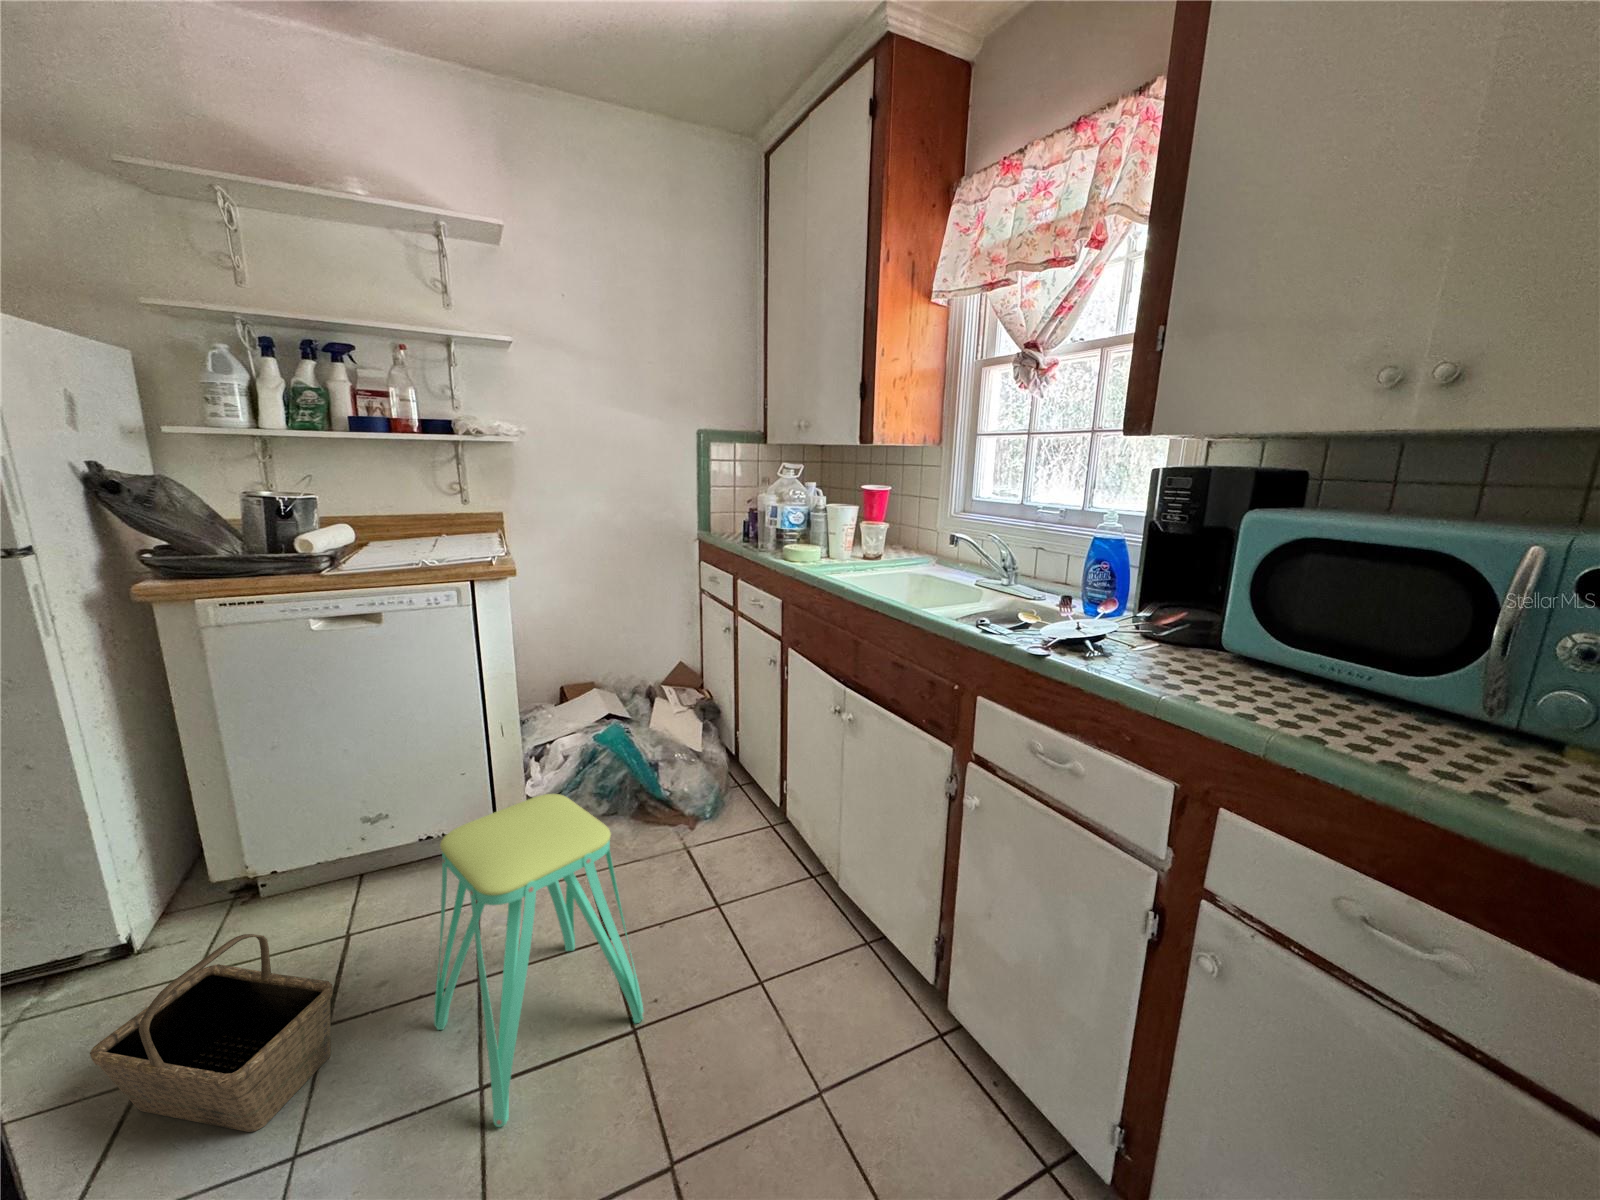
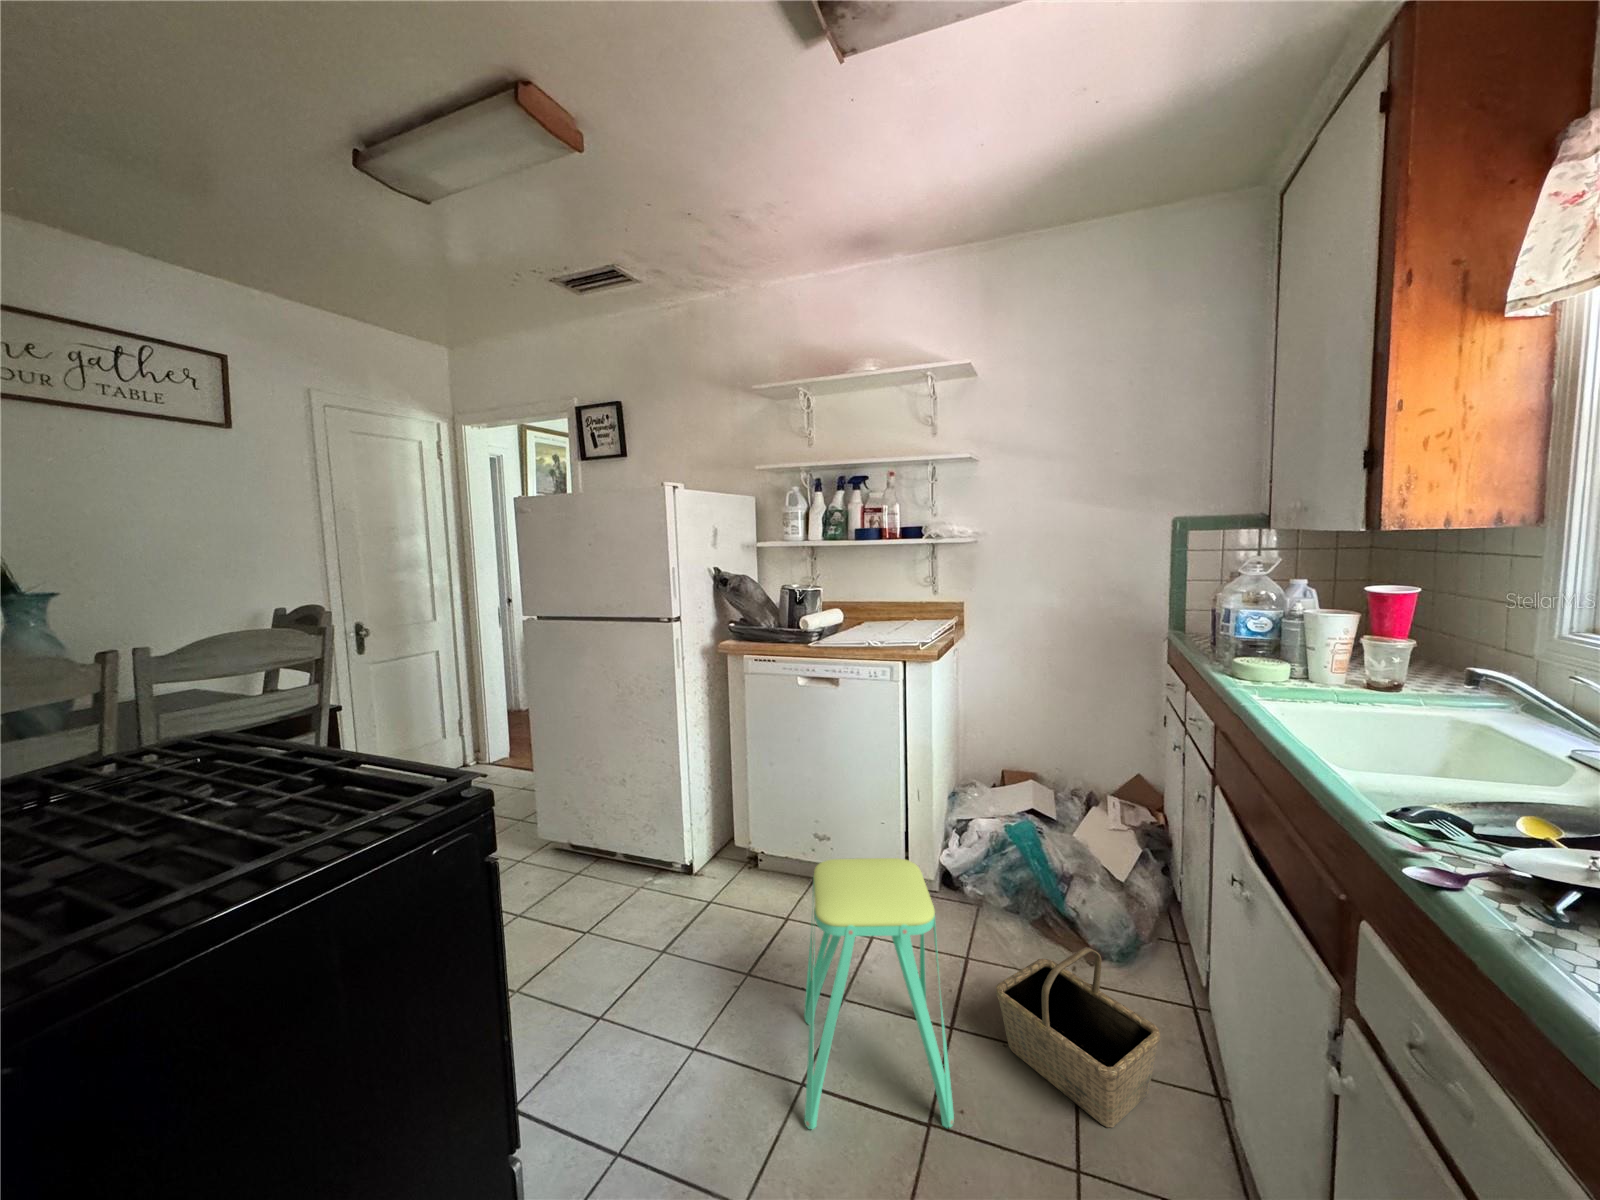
basket: present [90,934,333,1132] -> present [996,947,1160,1128]

